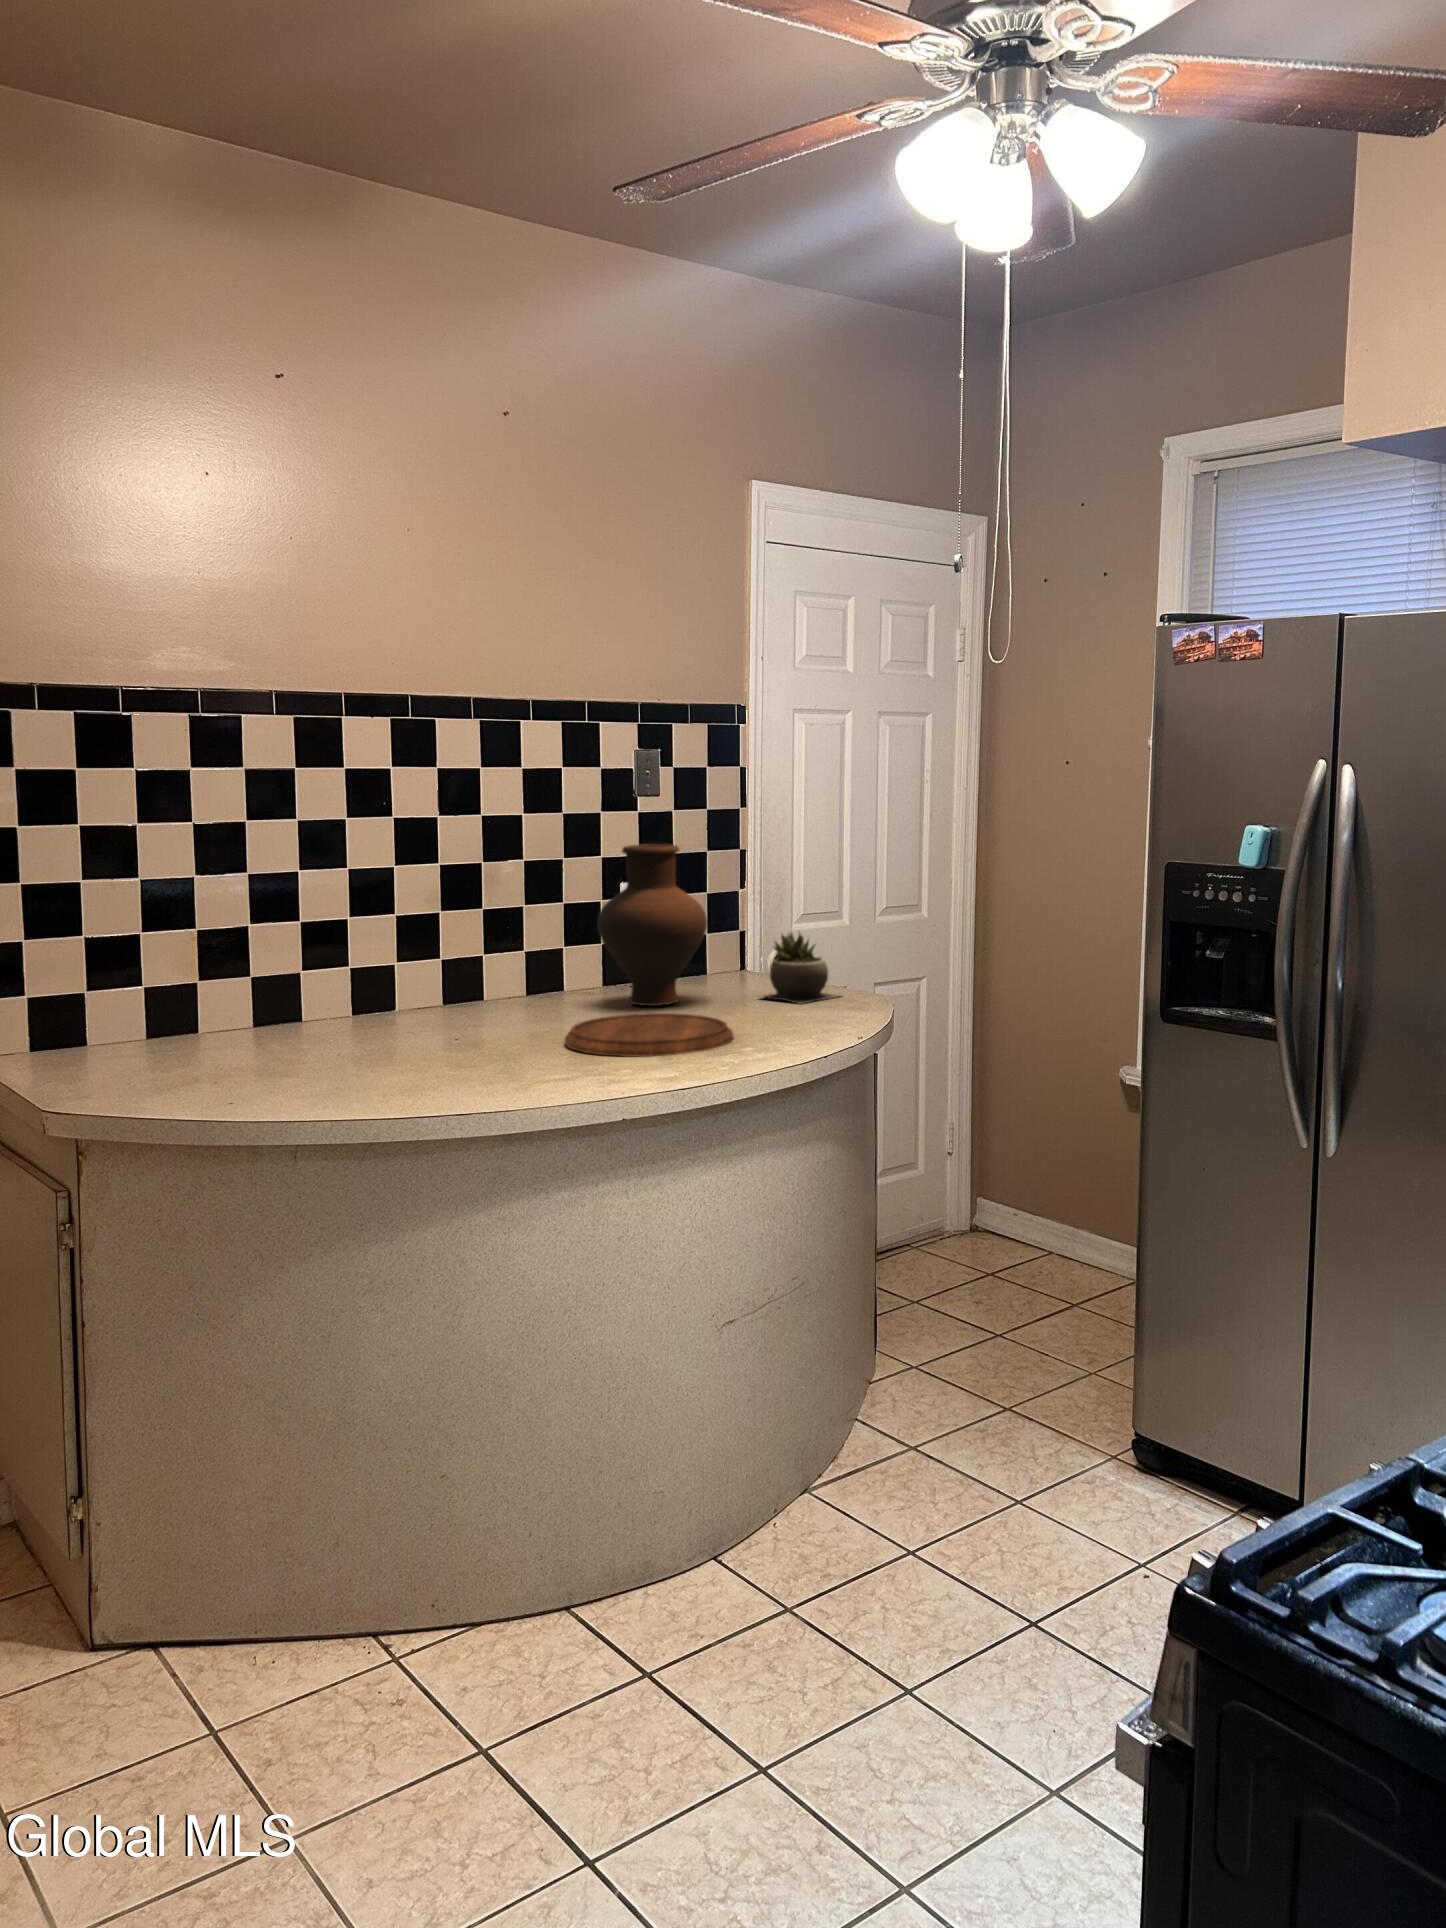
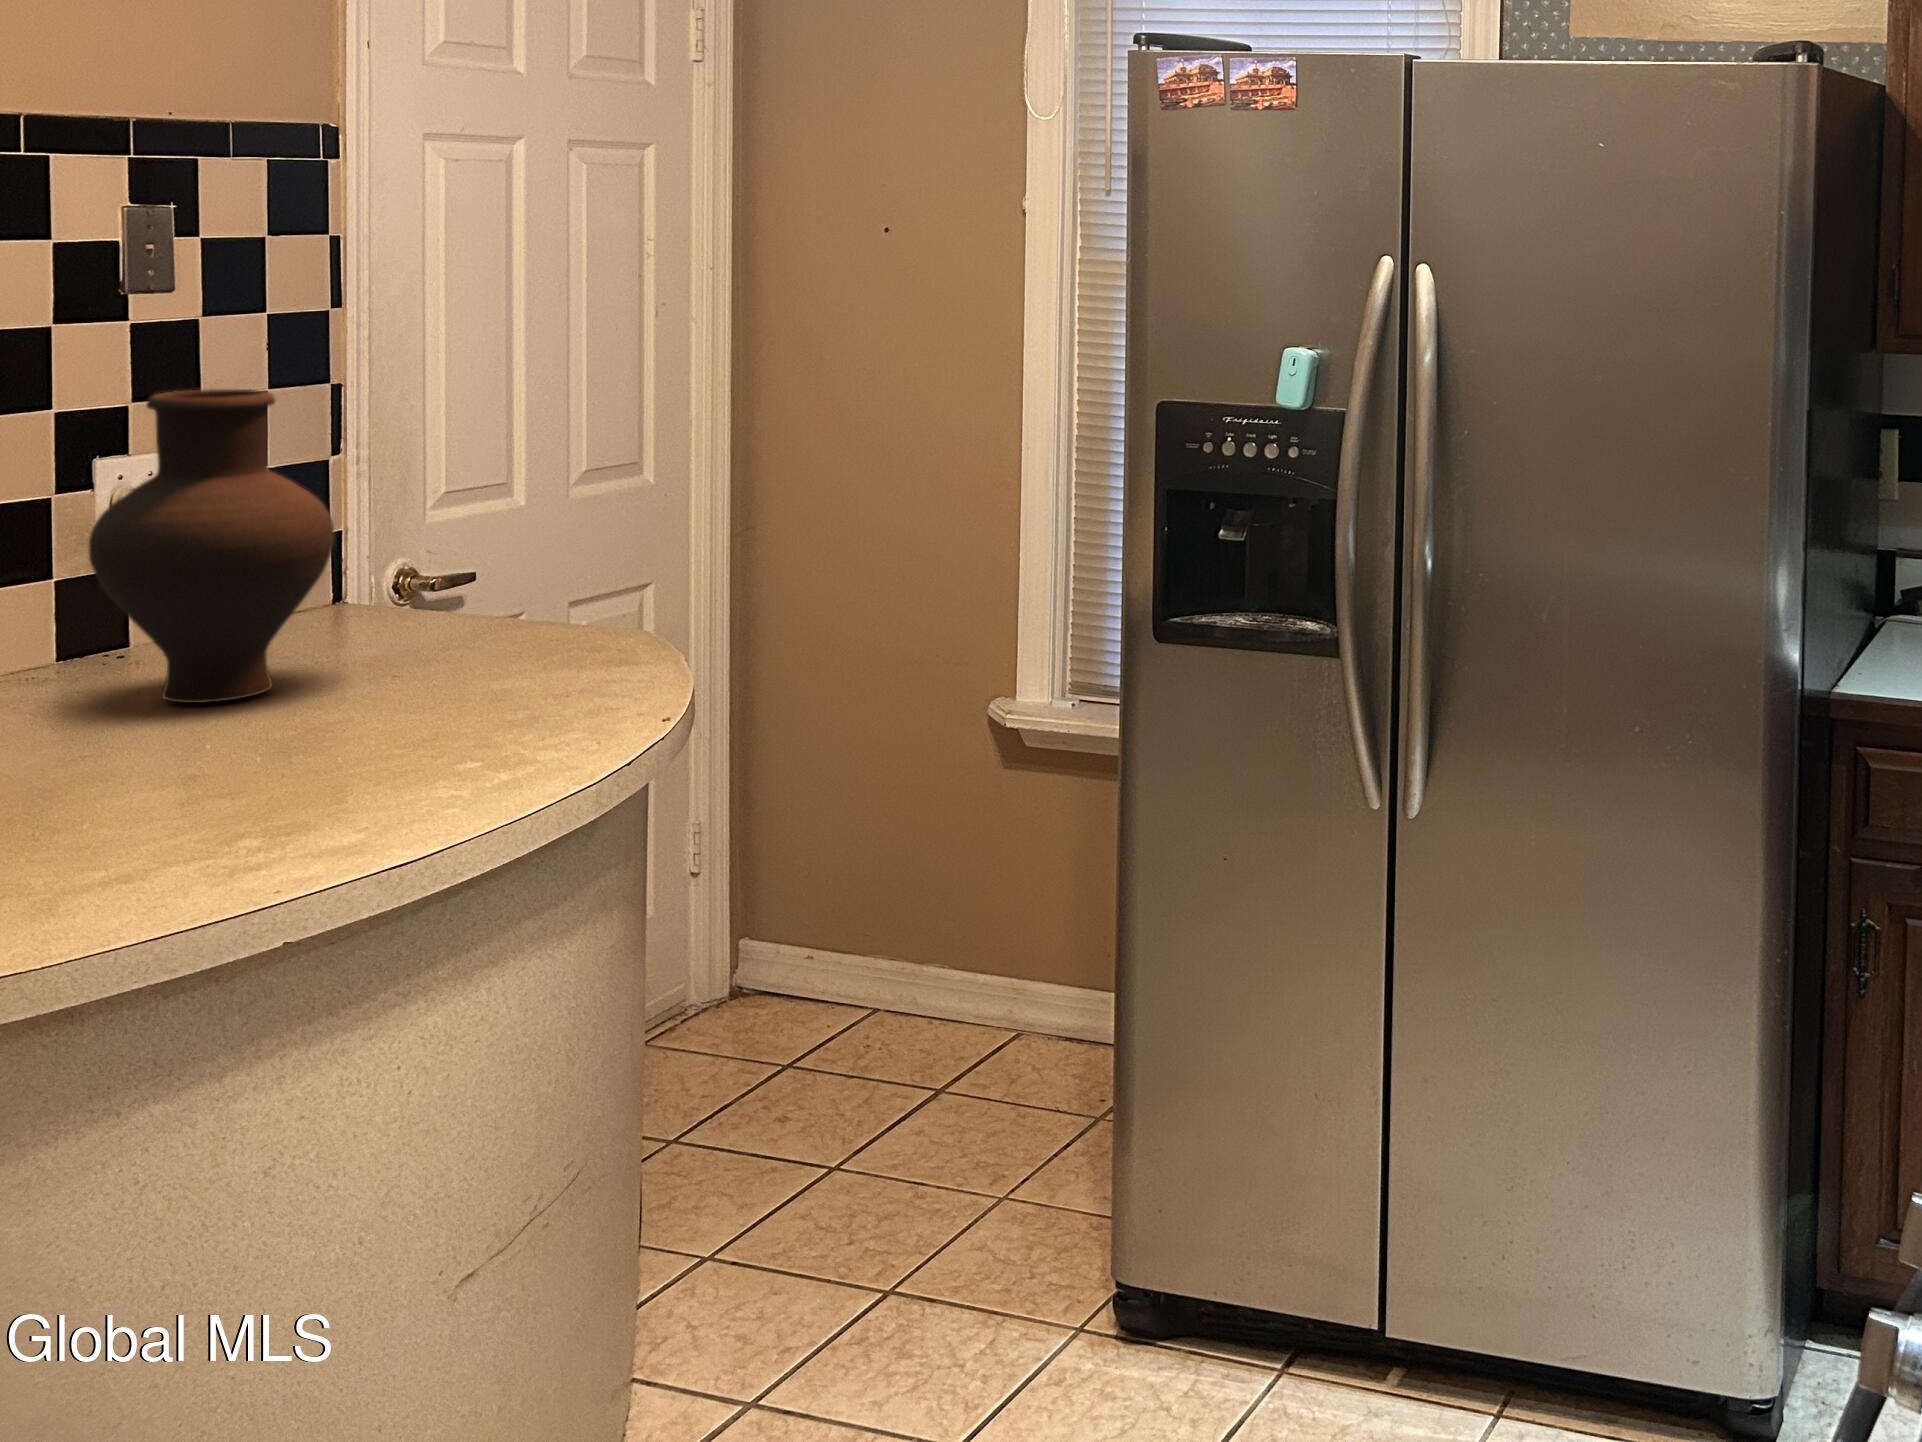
succulent plant: present [758,933,839,1004] -> none [432,534,599,668]
cutting board: present [565,1013,733,1057] -> none [85,718,465,832]

